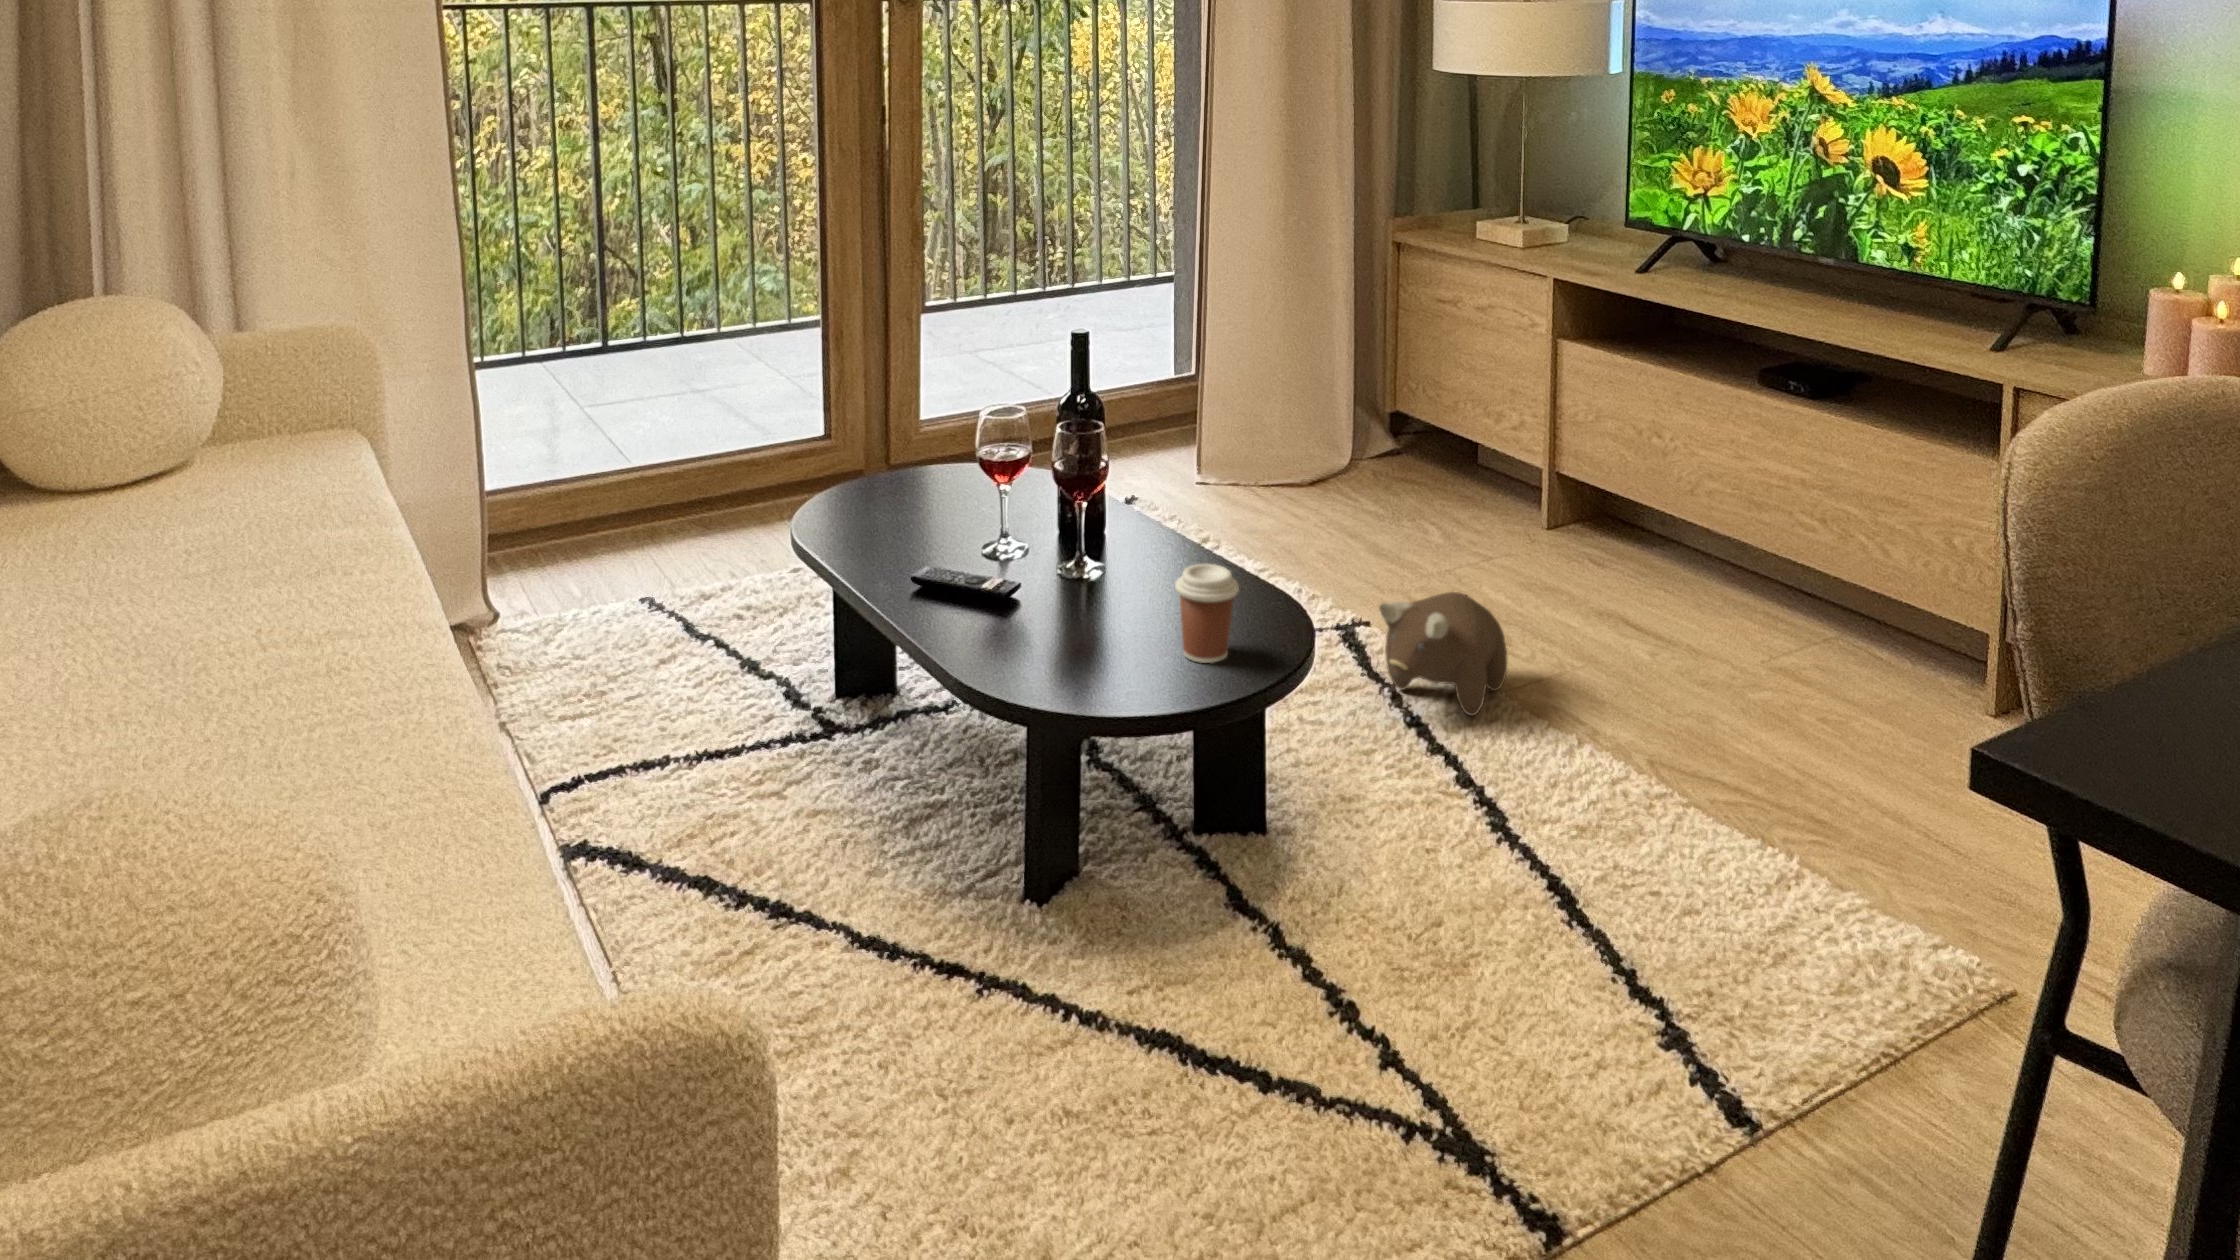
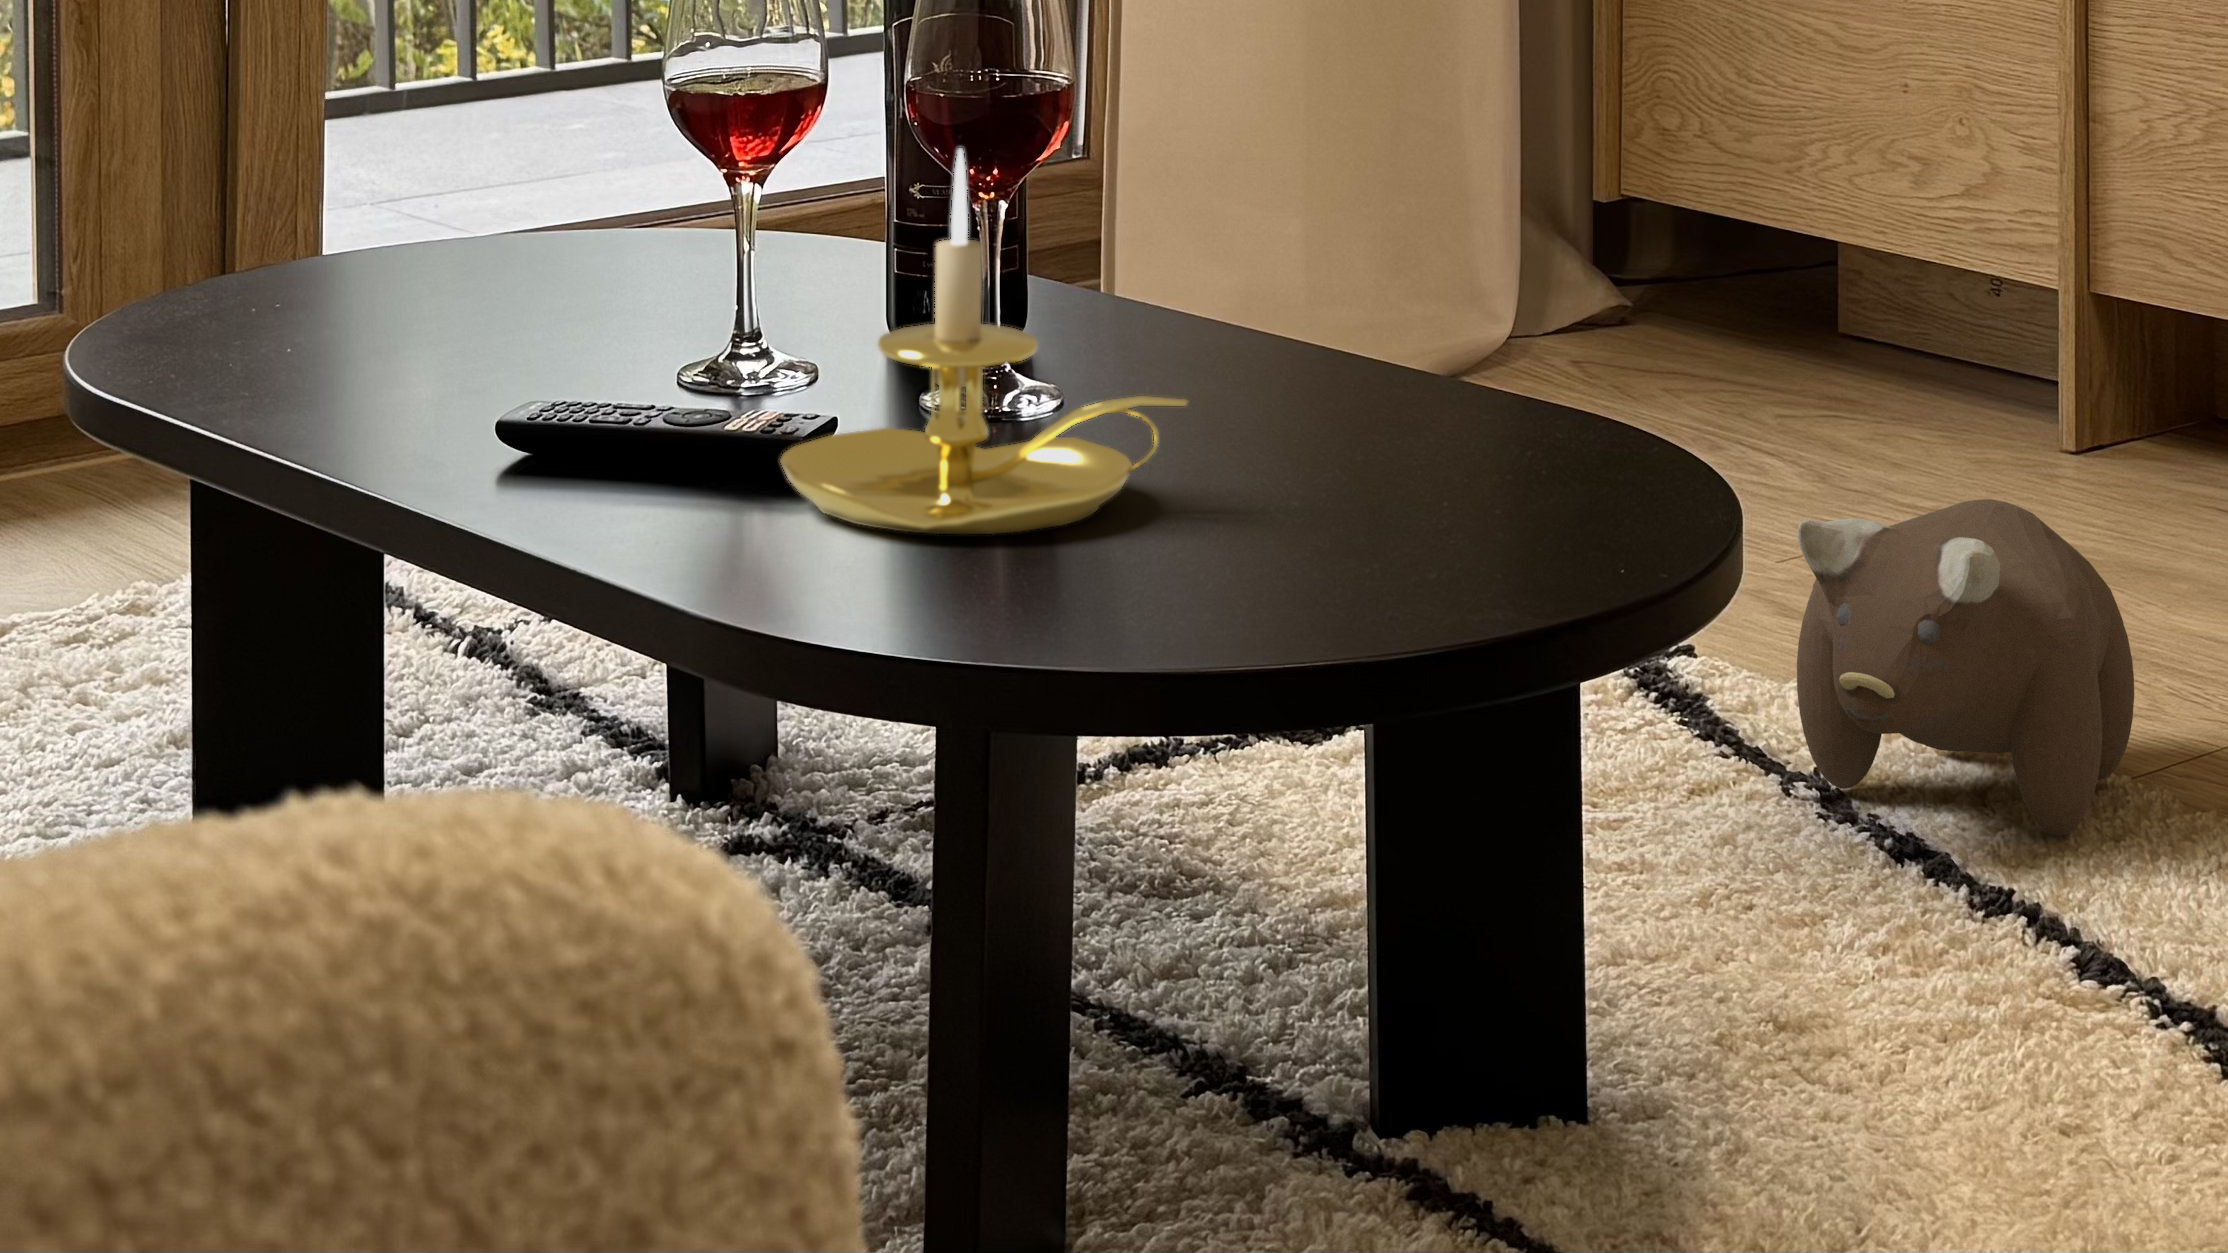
candle holder: none [996,512,1126,642] -> present [780,148,1188,534]
coffee cup: present [1175,564,1239,663] -> none [1354,271,1547,556]

